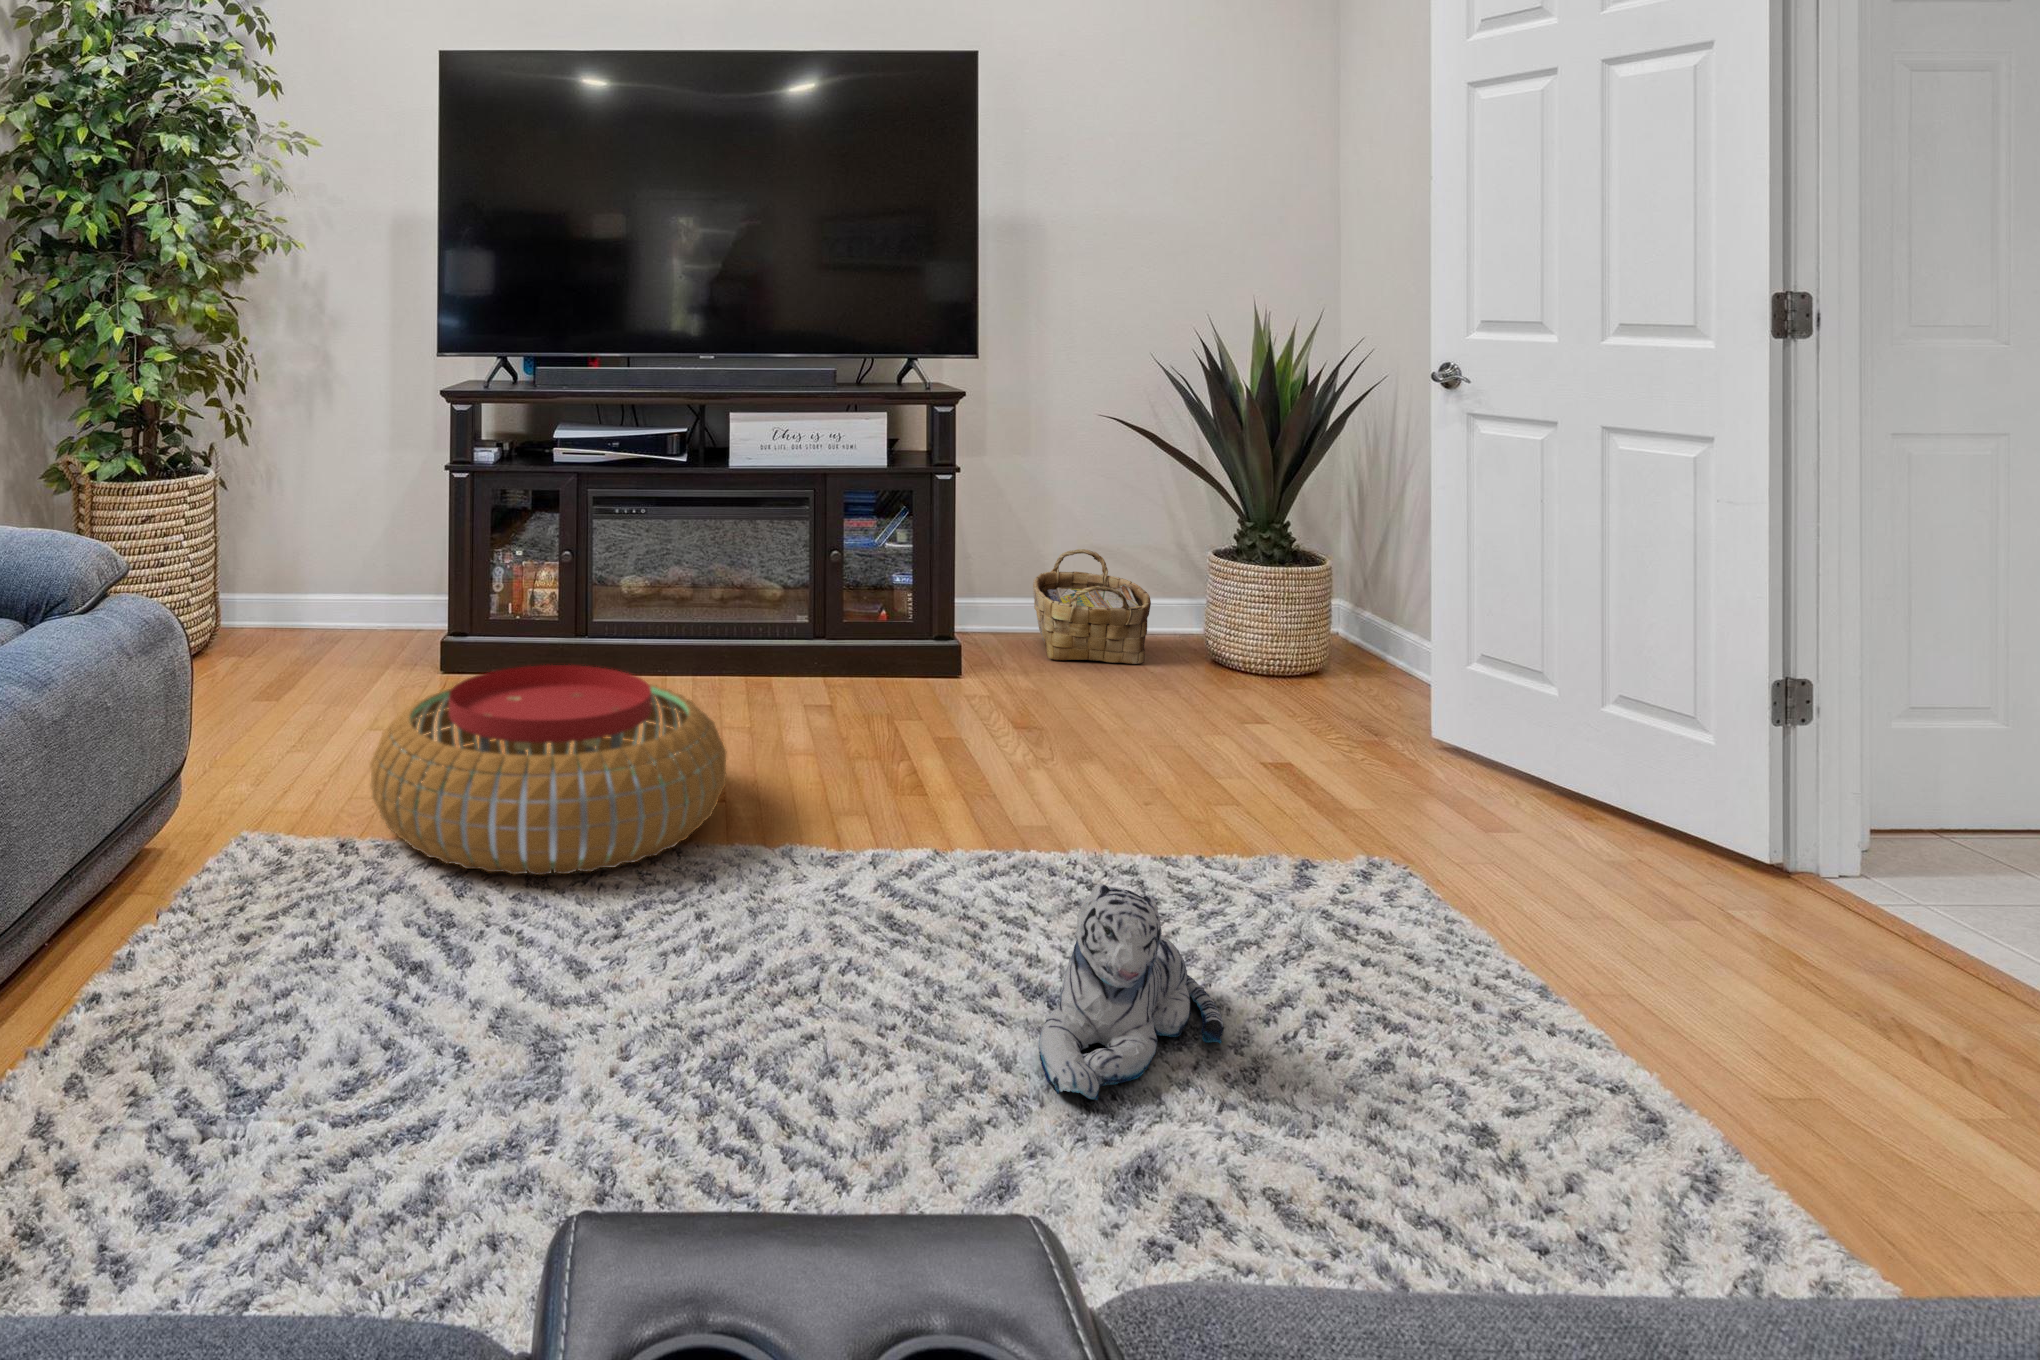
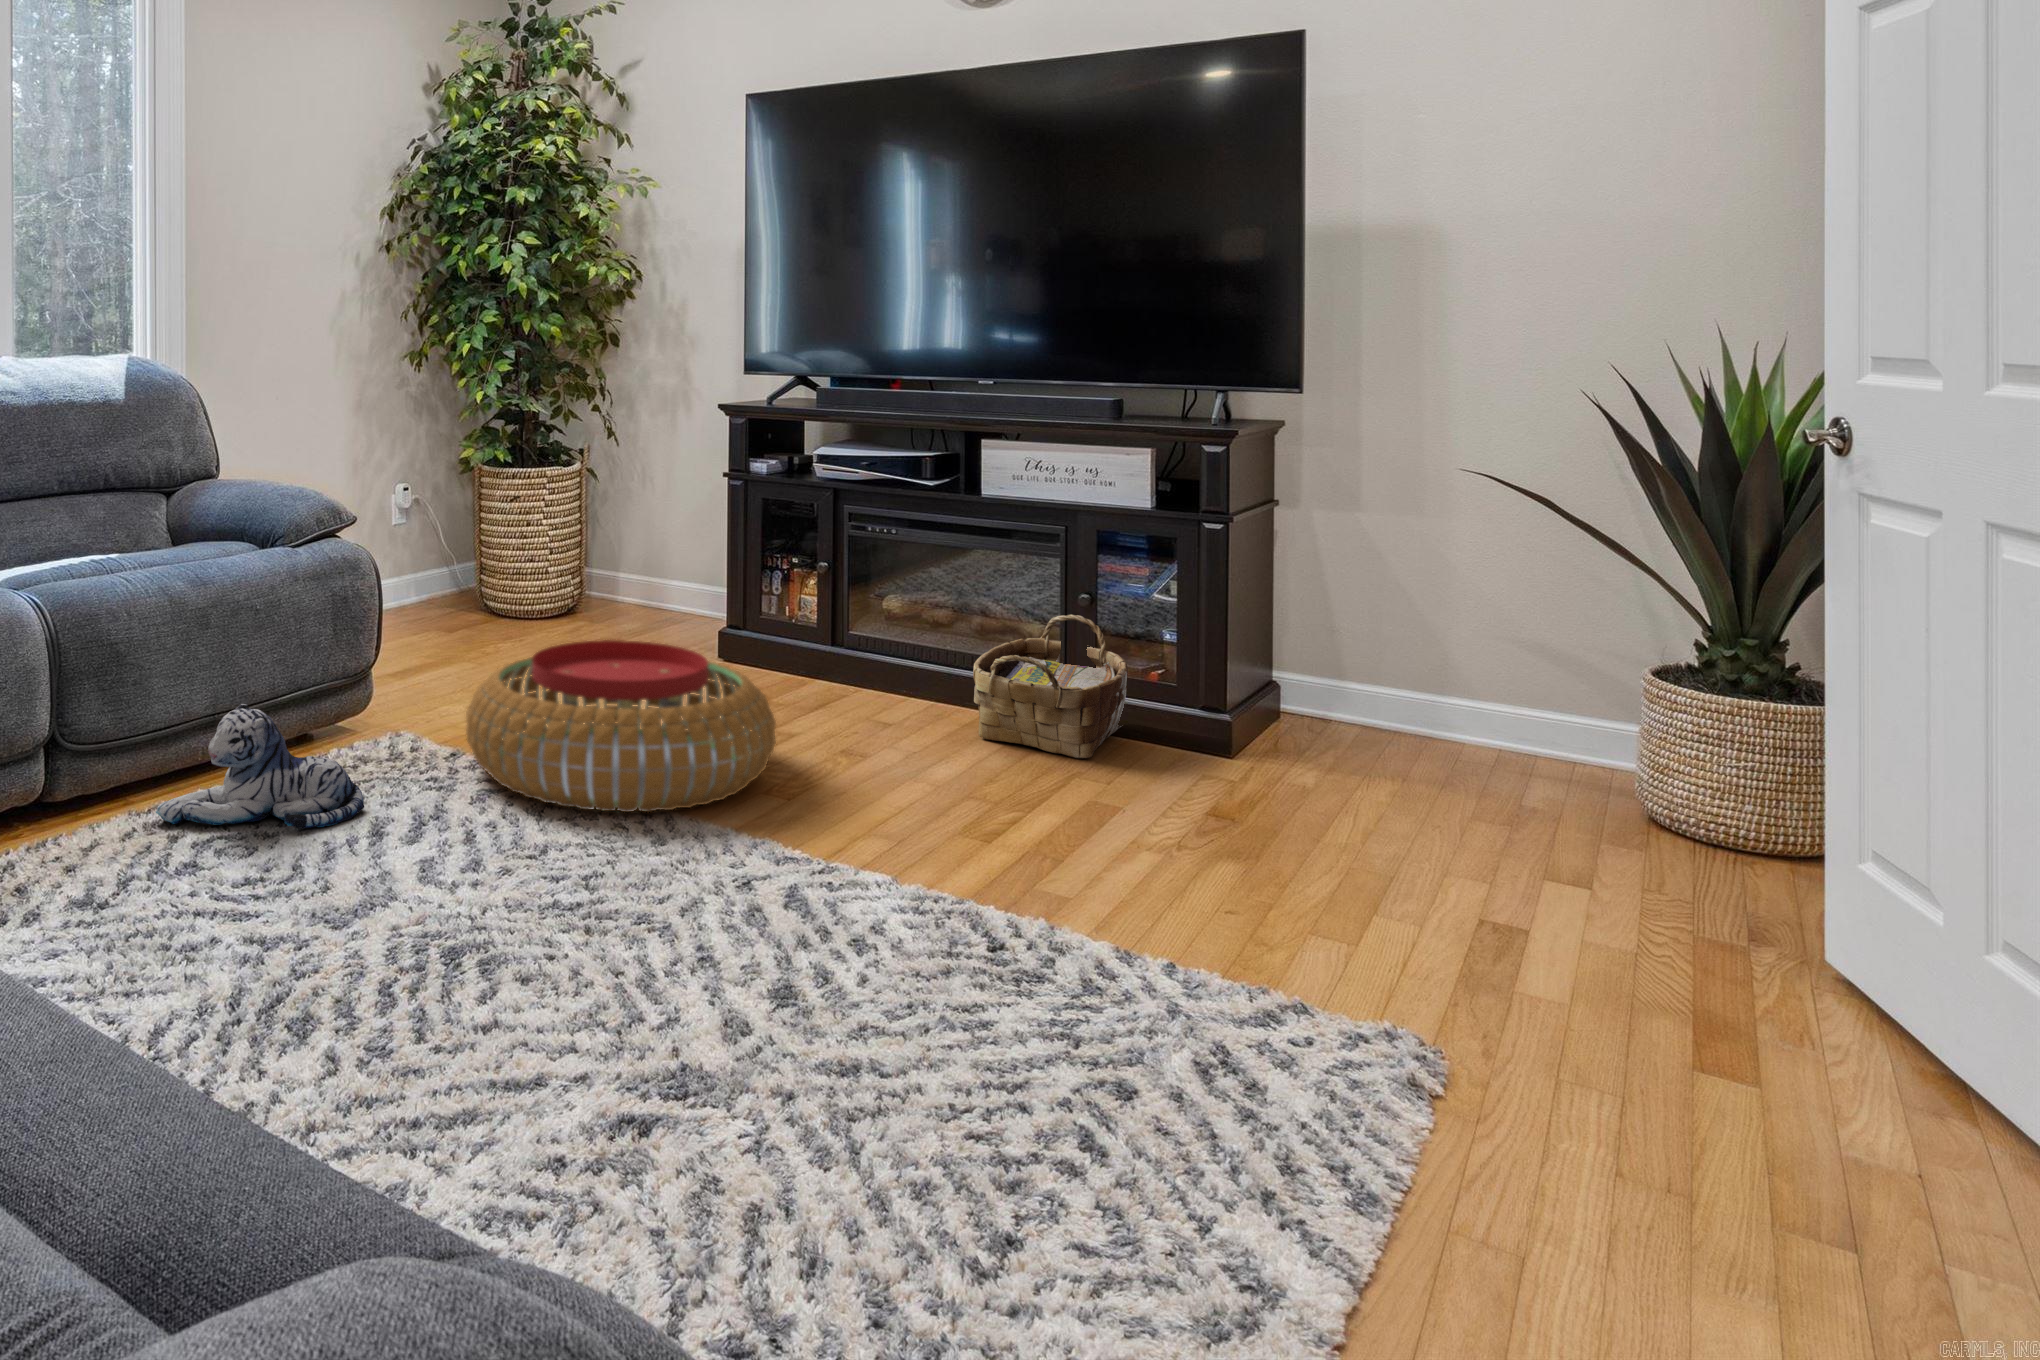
woven basket: present [1033,549,1151,664] -> present [973,615,1128,758]
plush toy: present [1039,884,1224,1100] -> present [156,704,364,828]

